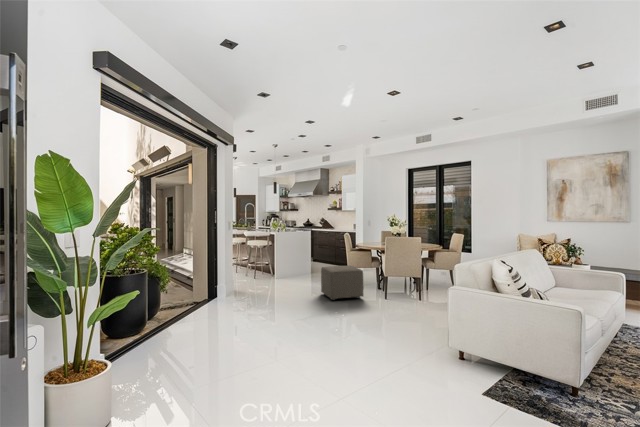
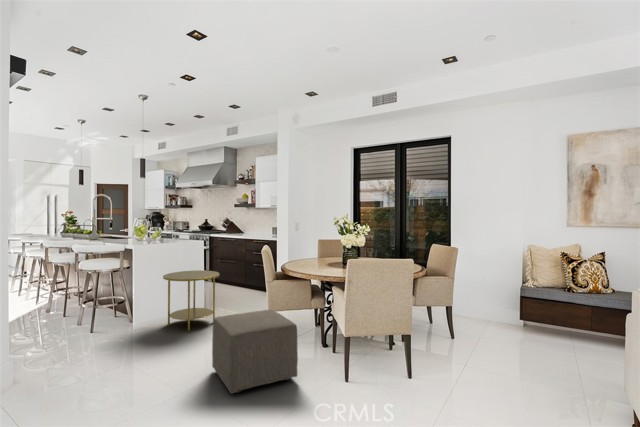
side table: none [291,248,321,281] -> present [163,270,219,331]

